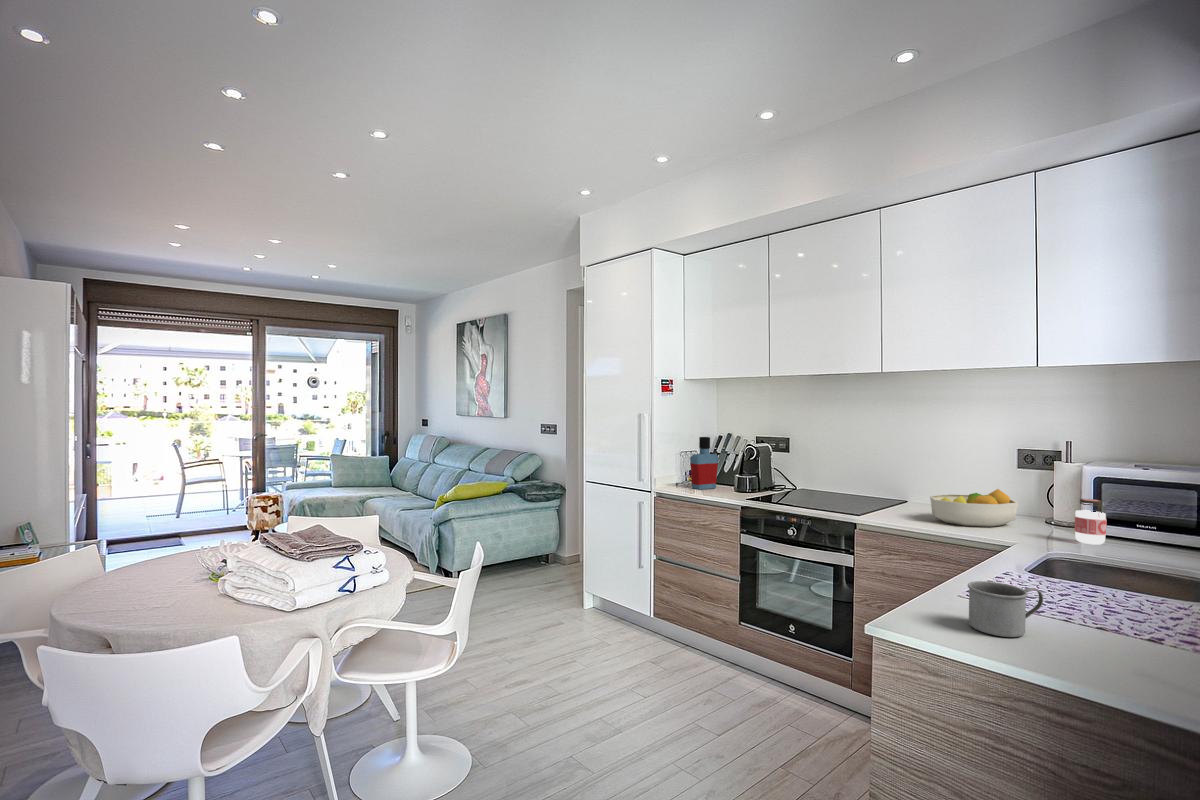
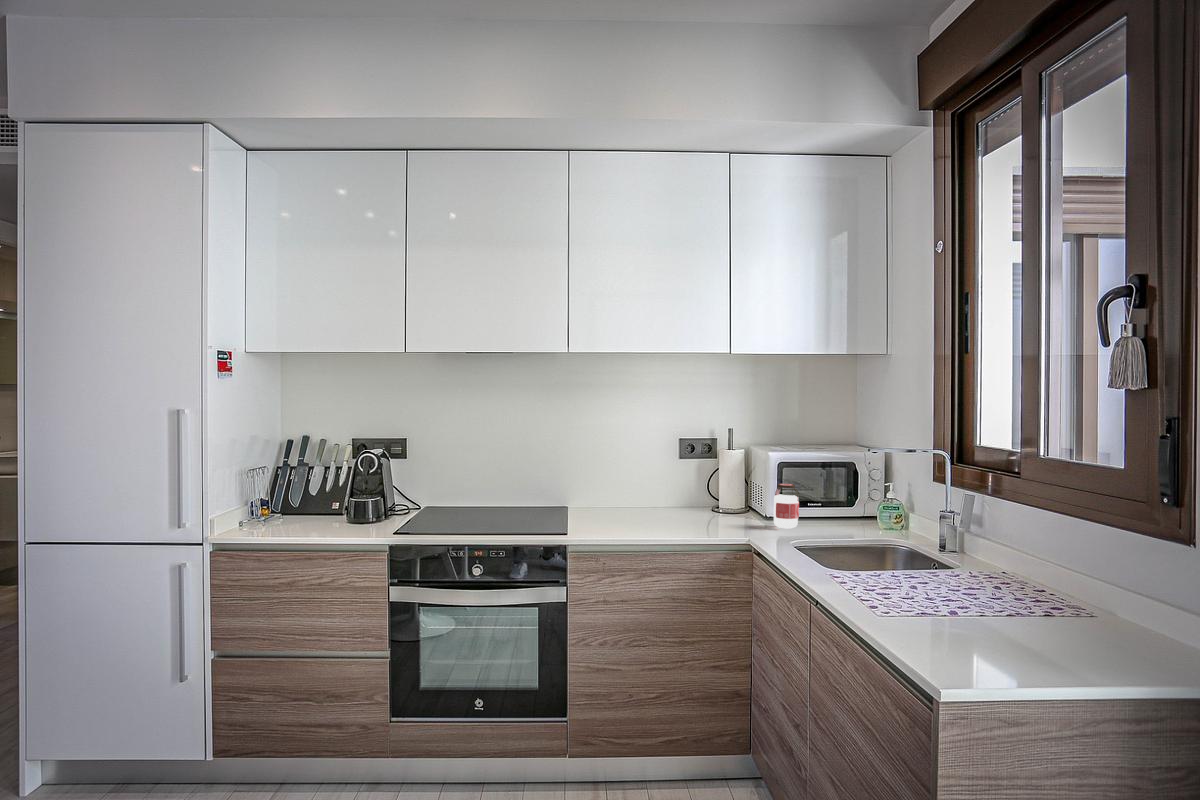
bottle: present [690,437,718,489] -> none [276,444,317,529]
fruit bowl: present [930,489,1018,527] -> none [630,481,706,527]
mug: present [968,581,1043,637] -> none [972,601,1039,667]

